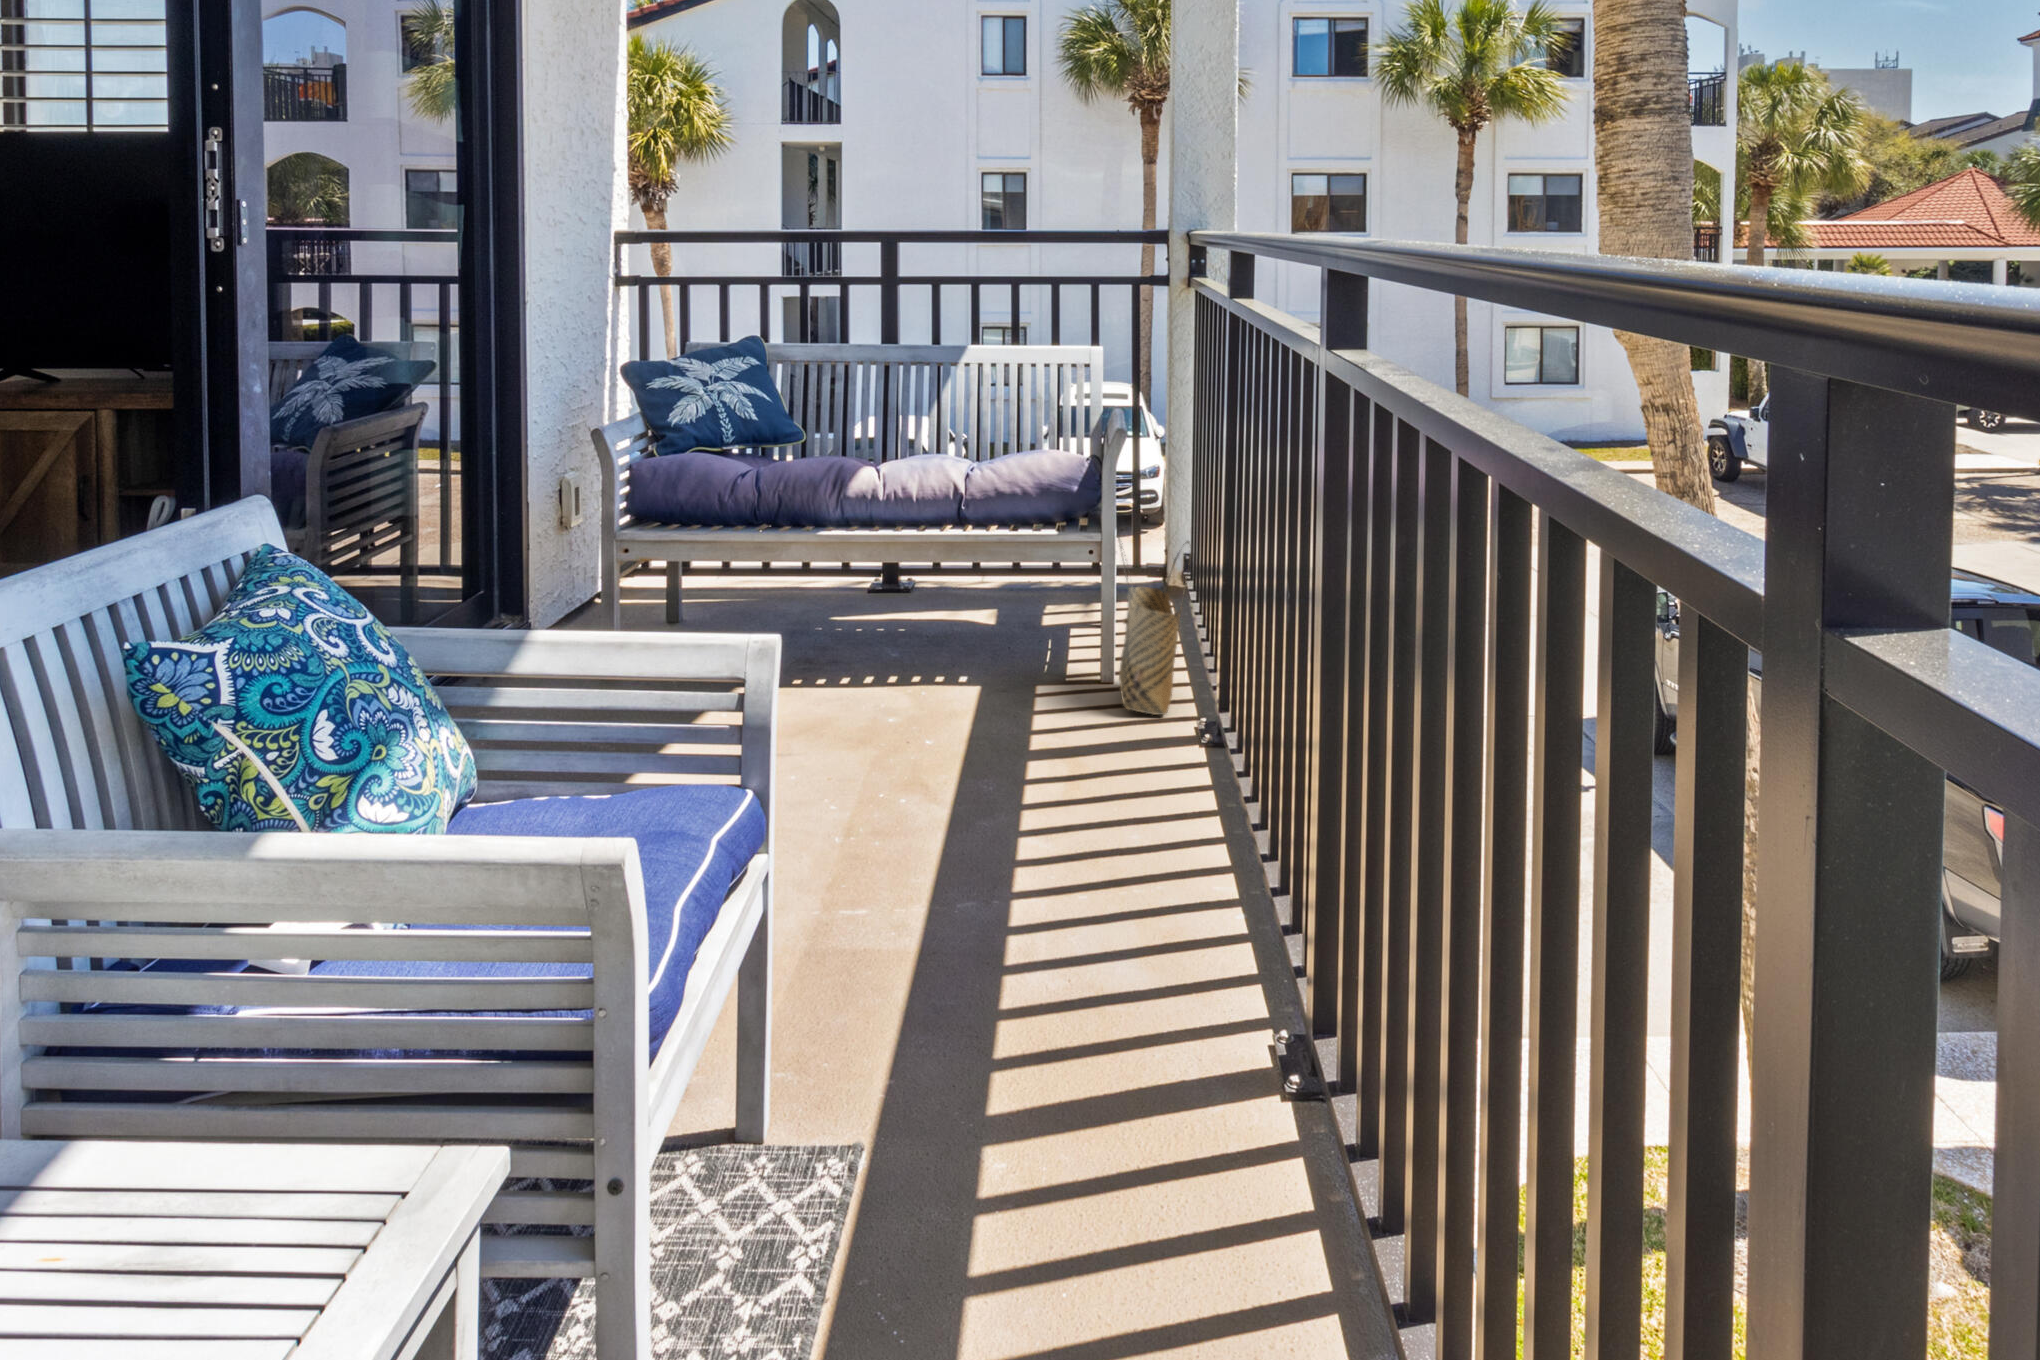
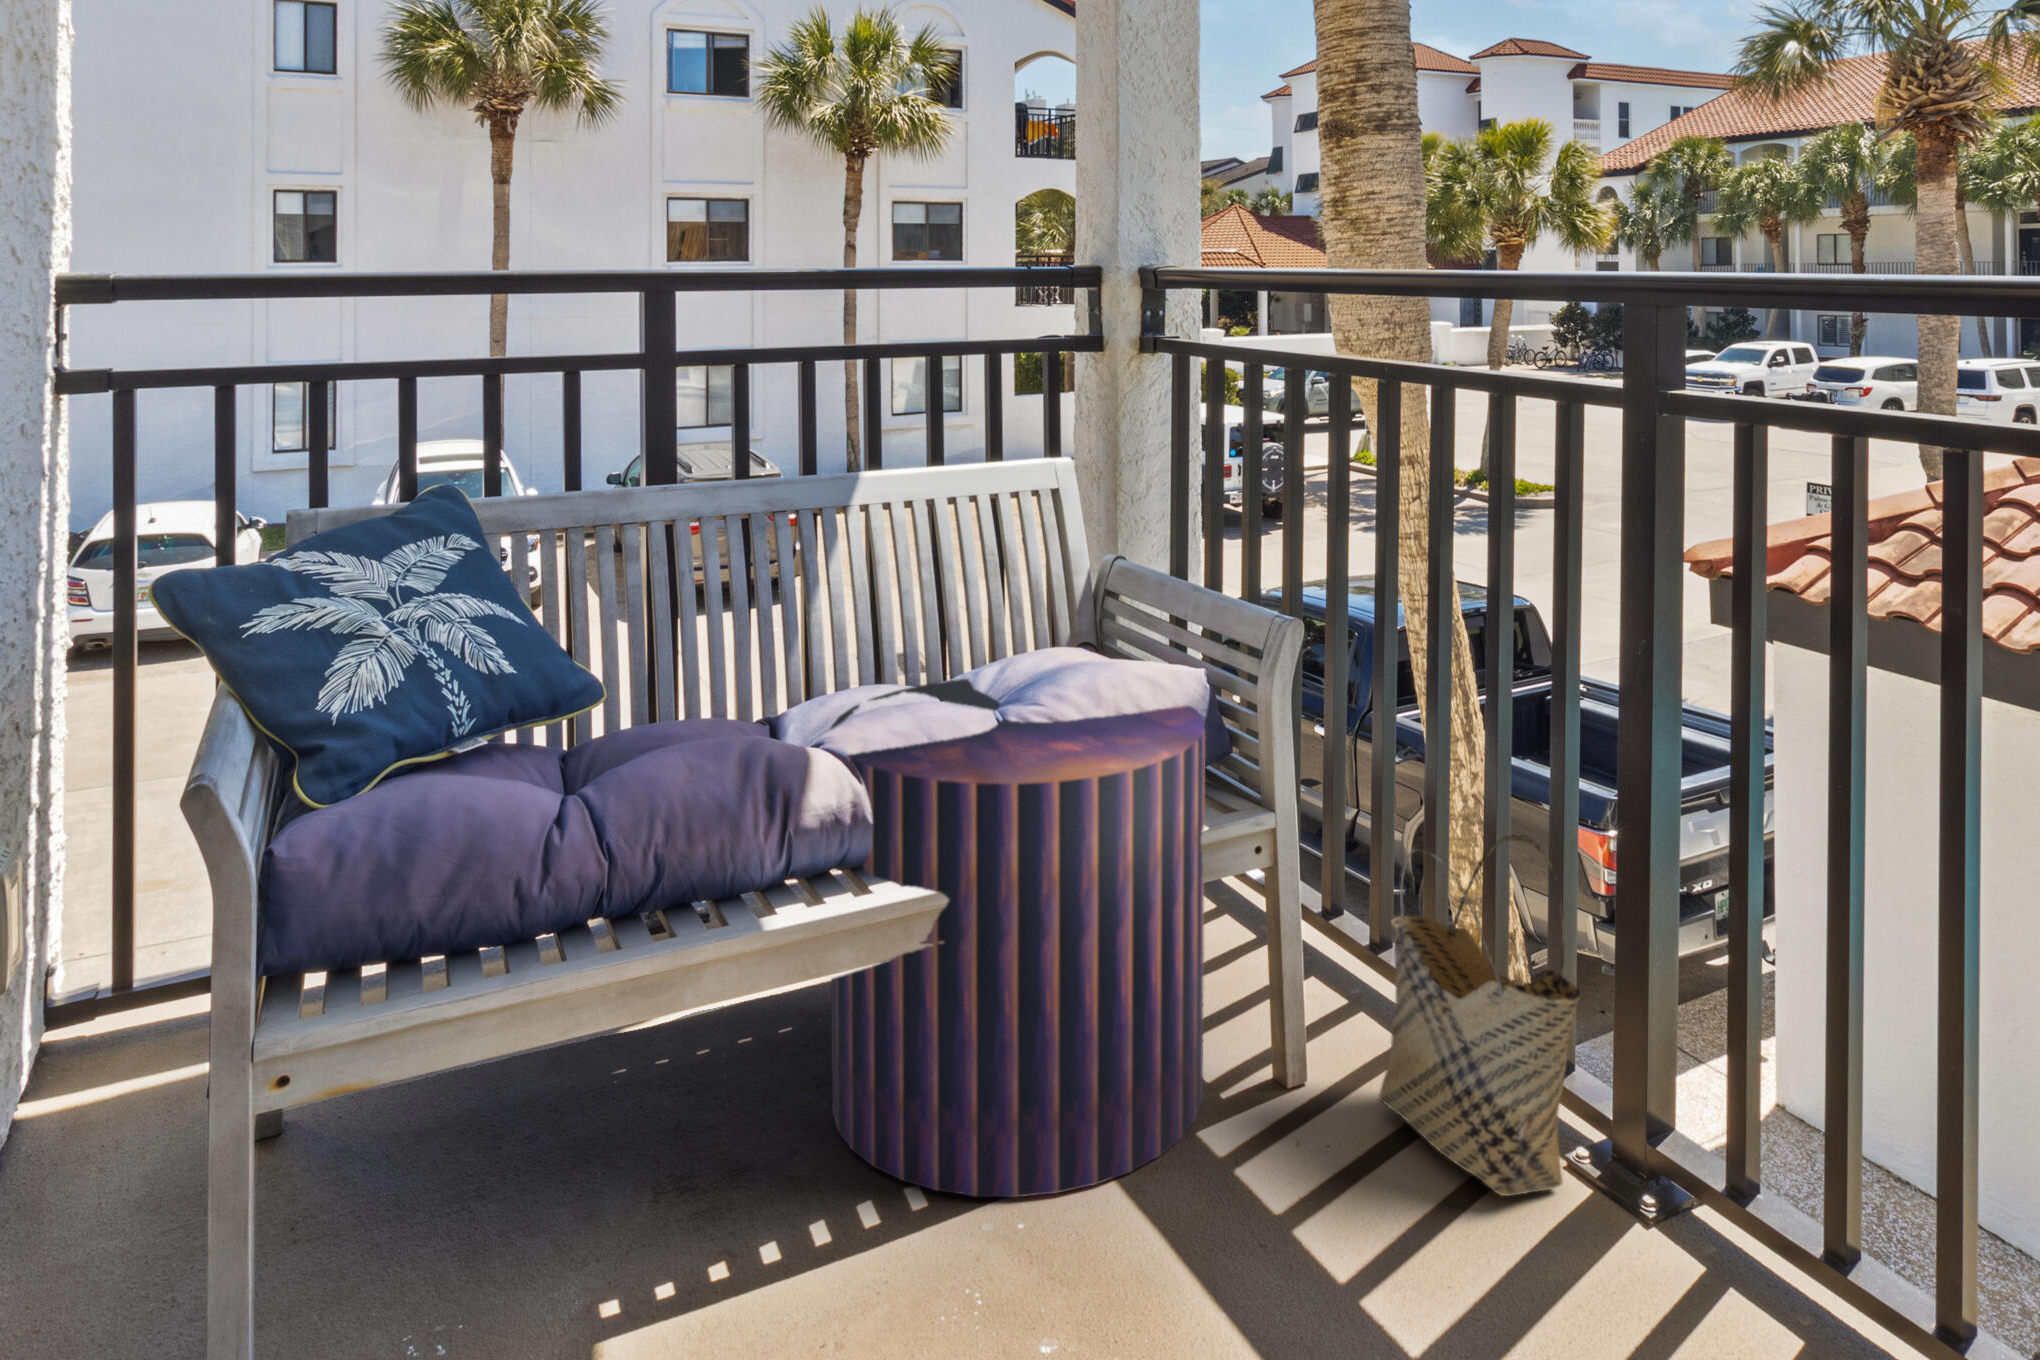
pouf: none [877,456,1072,684] -> present [831,679,1205,1197]

